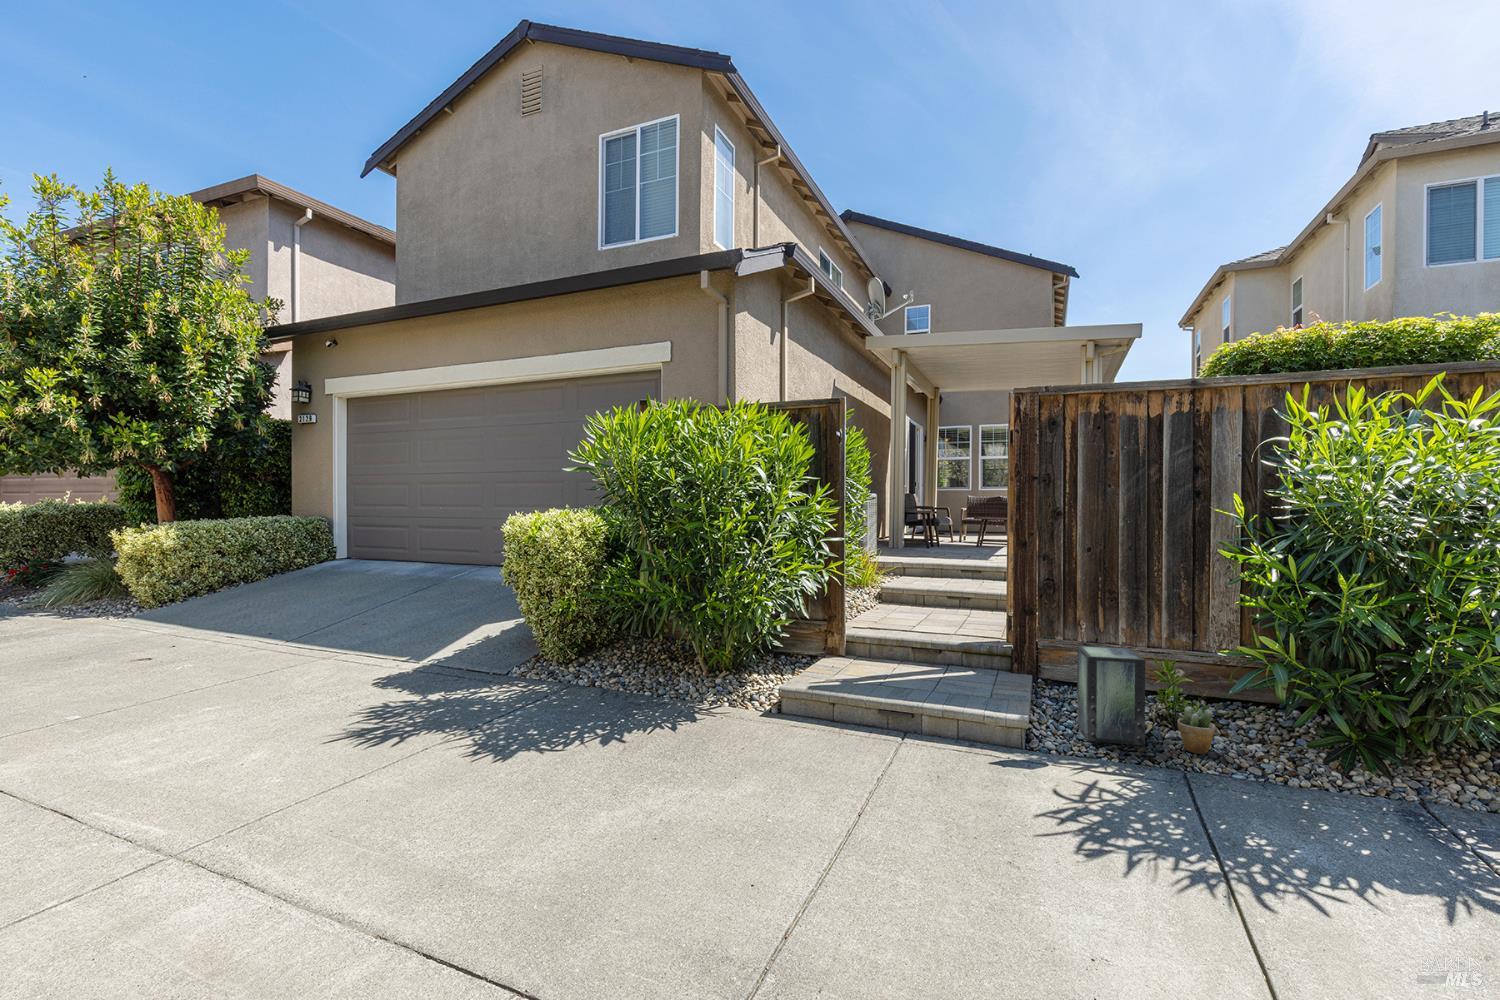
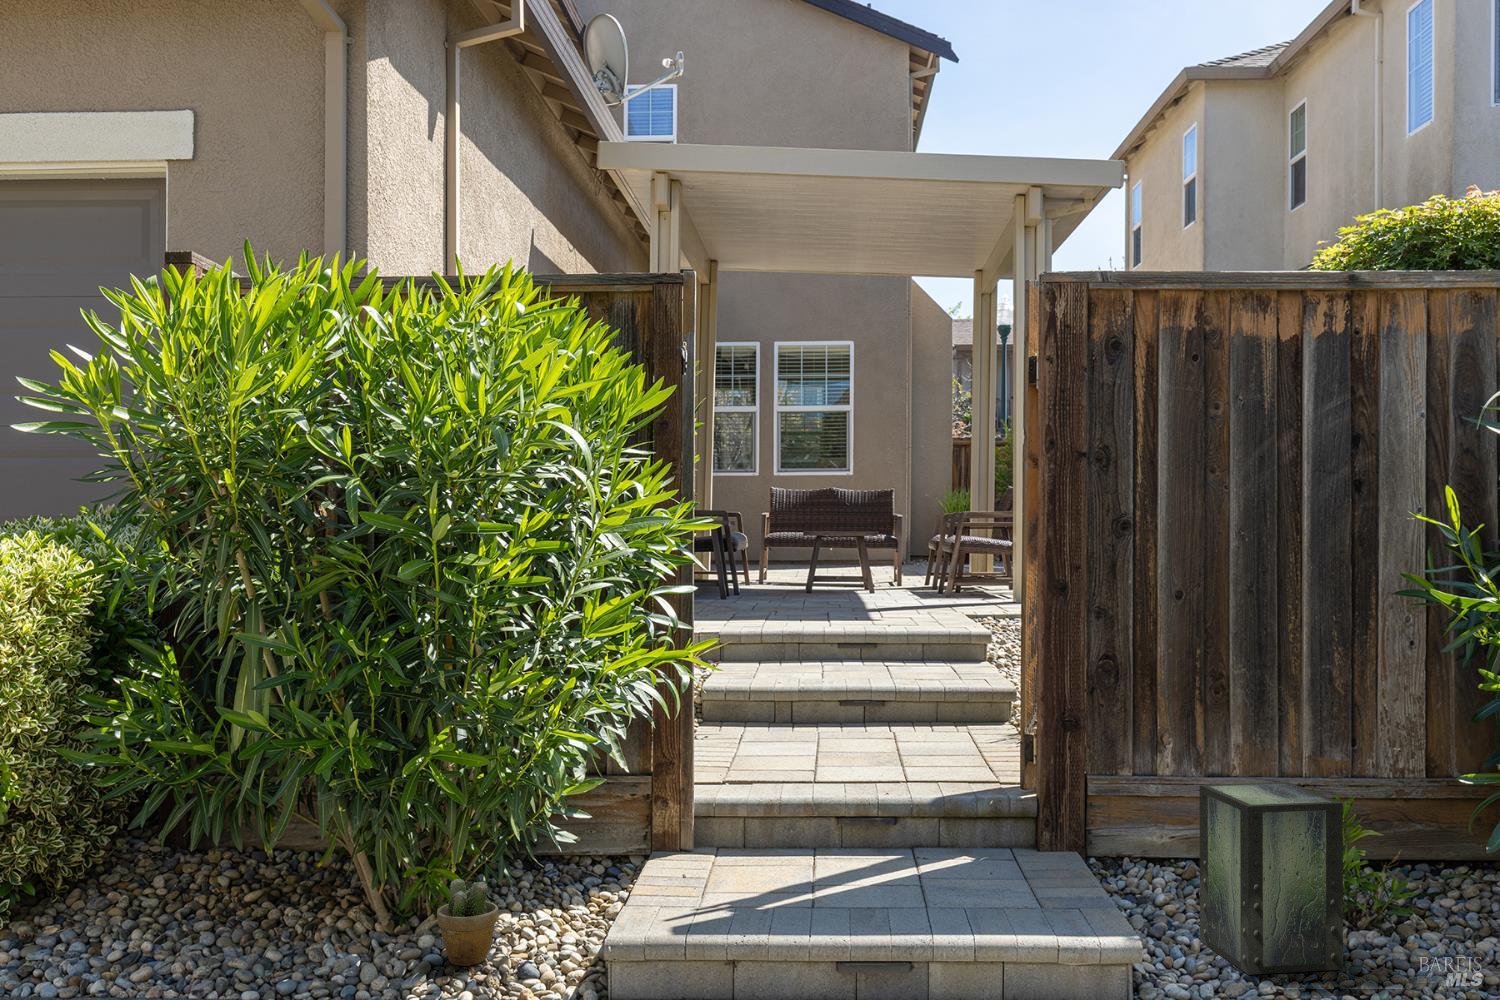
potted plant: present [1177,707,1215,754] -> present [437,879,498,966]

